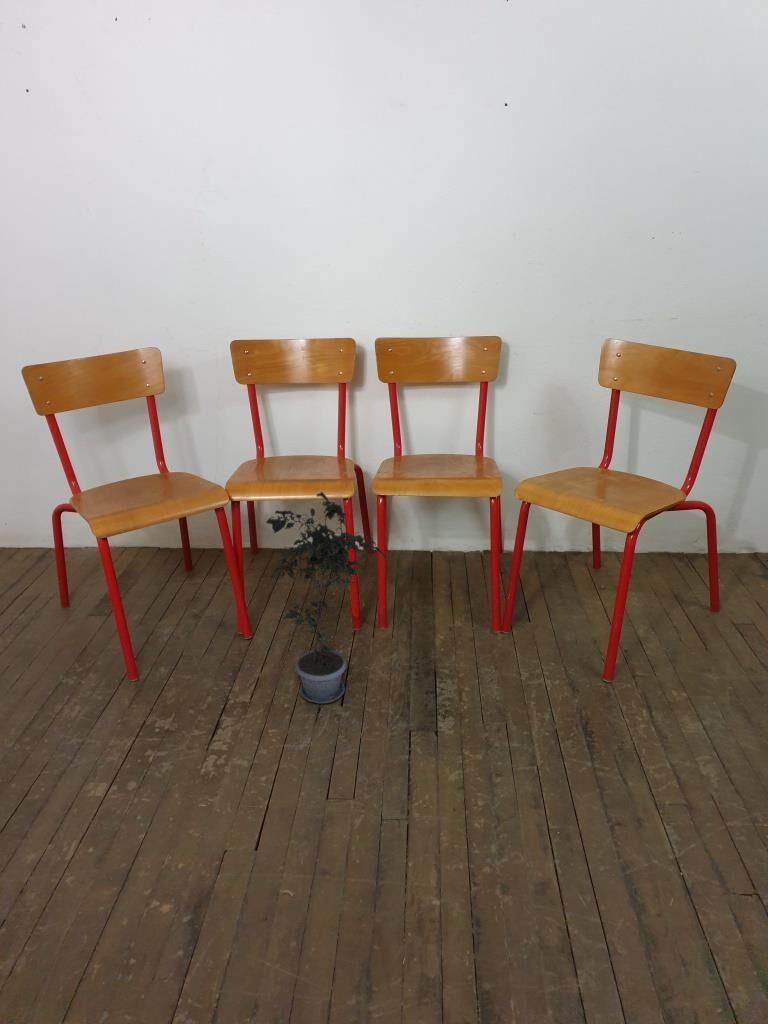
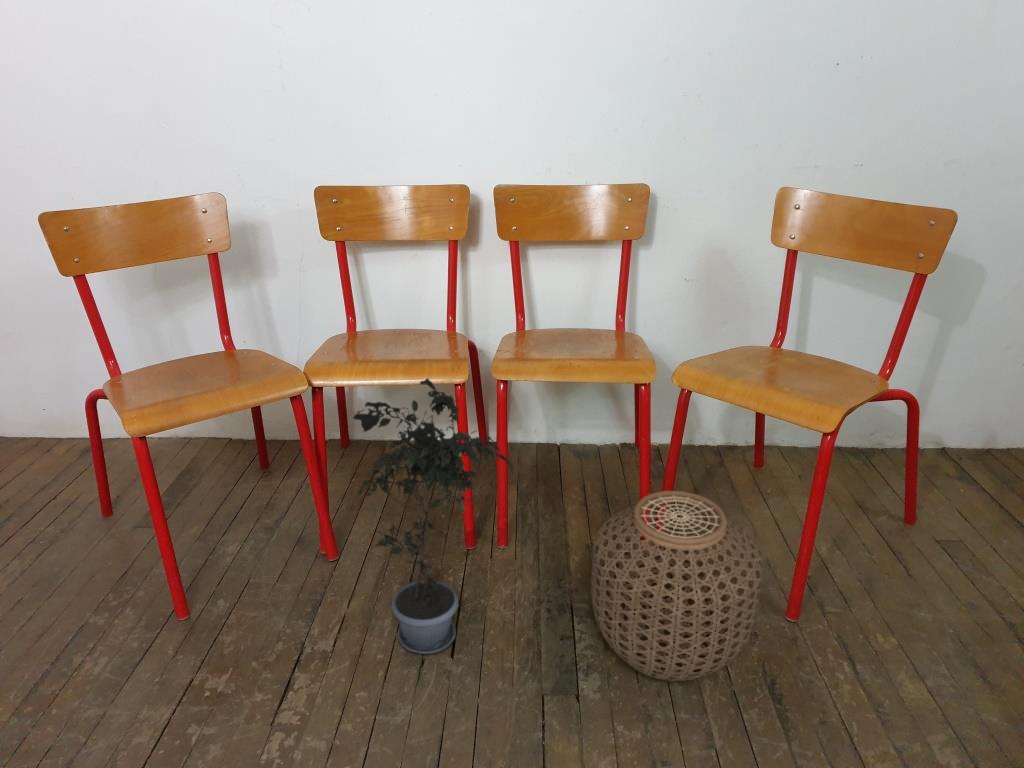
woven basket: none [448,578,576,722] -> present [591,491,764,681]

